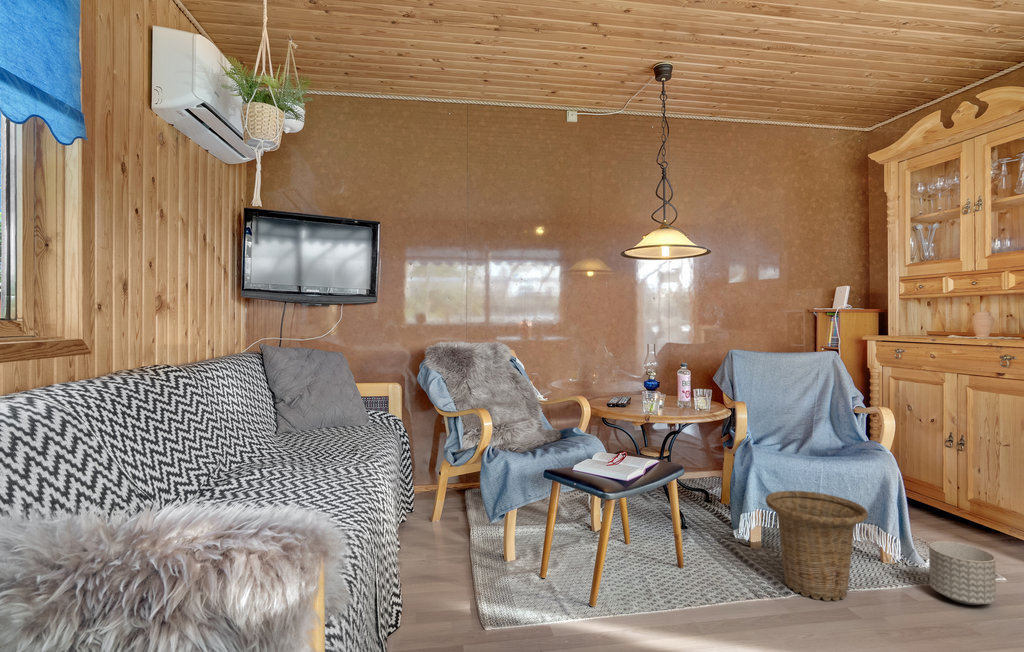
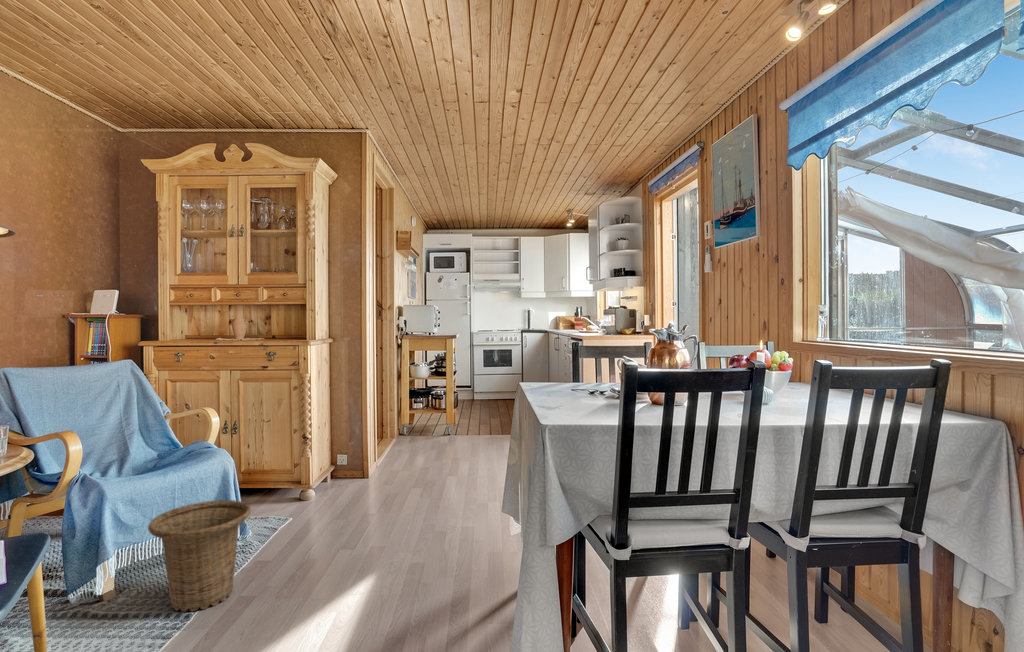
planter: present [929,541,996,605] -> none [269,501,311,548]

